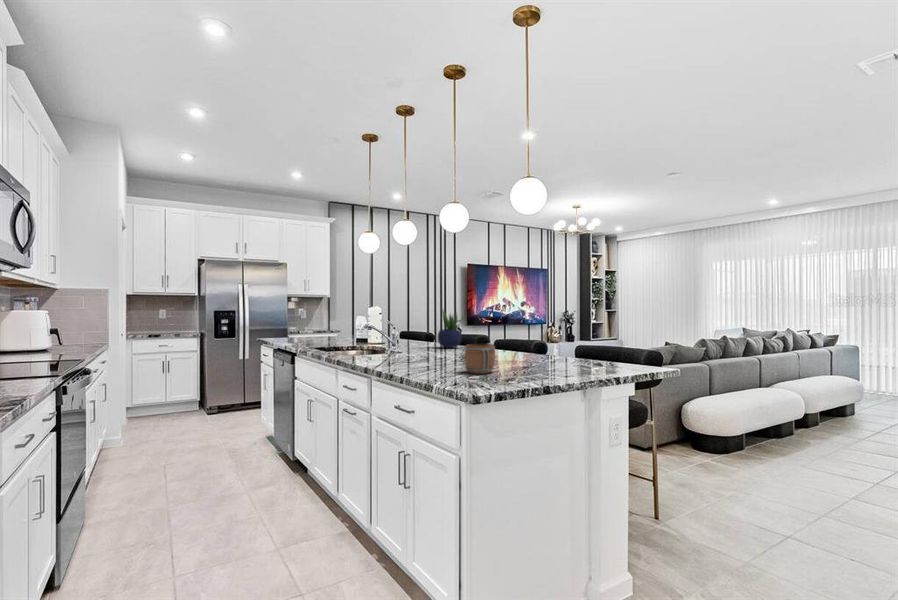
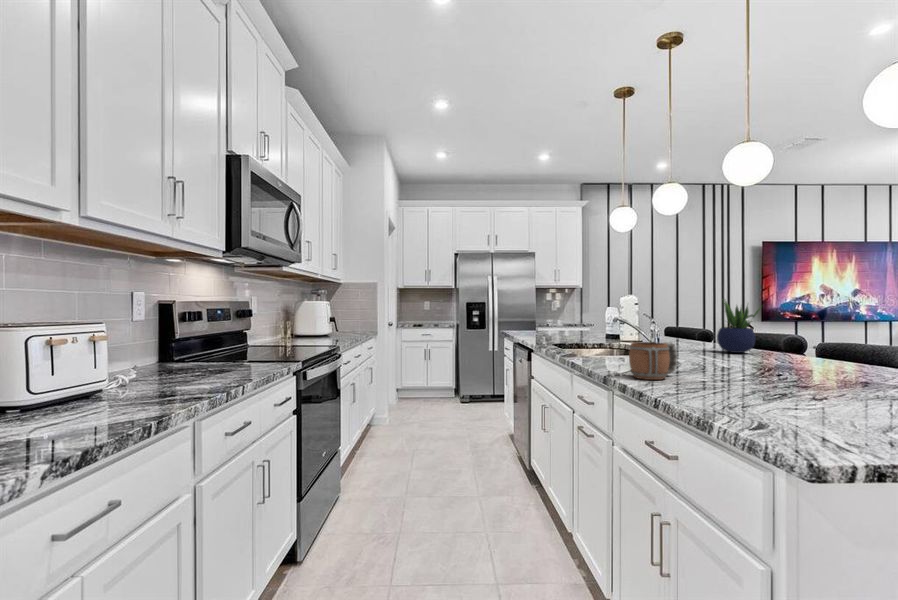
mug: present [465,343,496,374] -> present [629,342,678,380]

